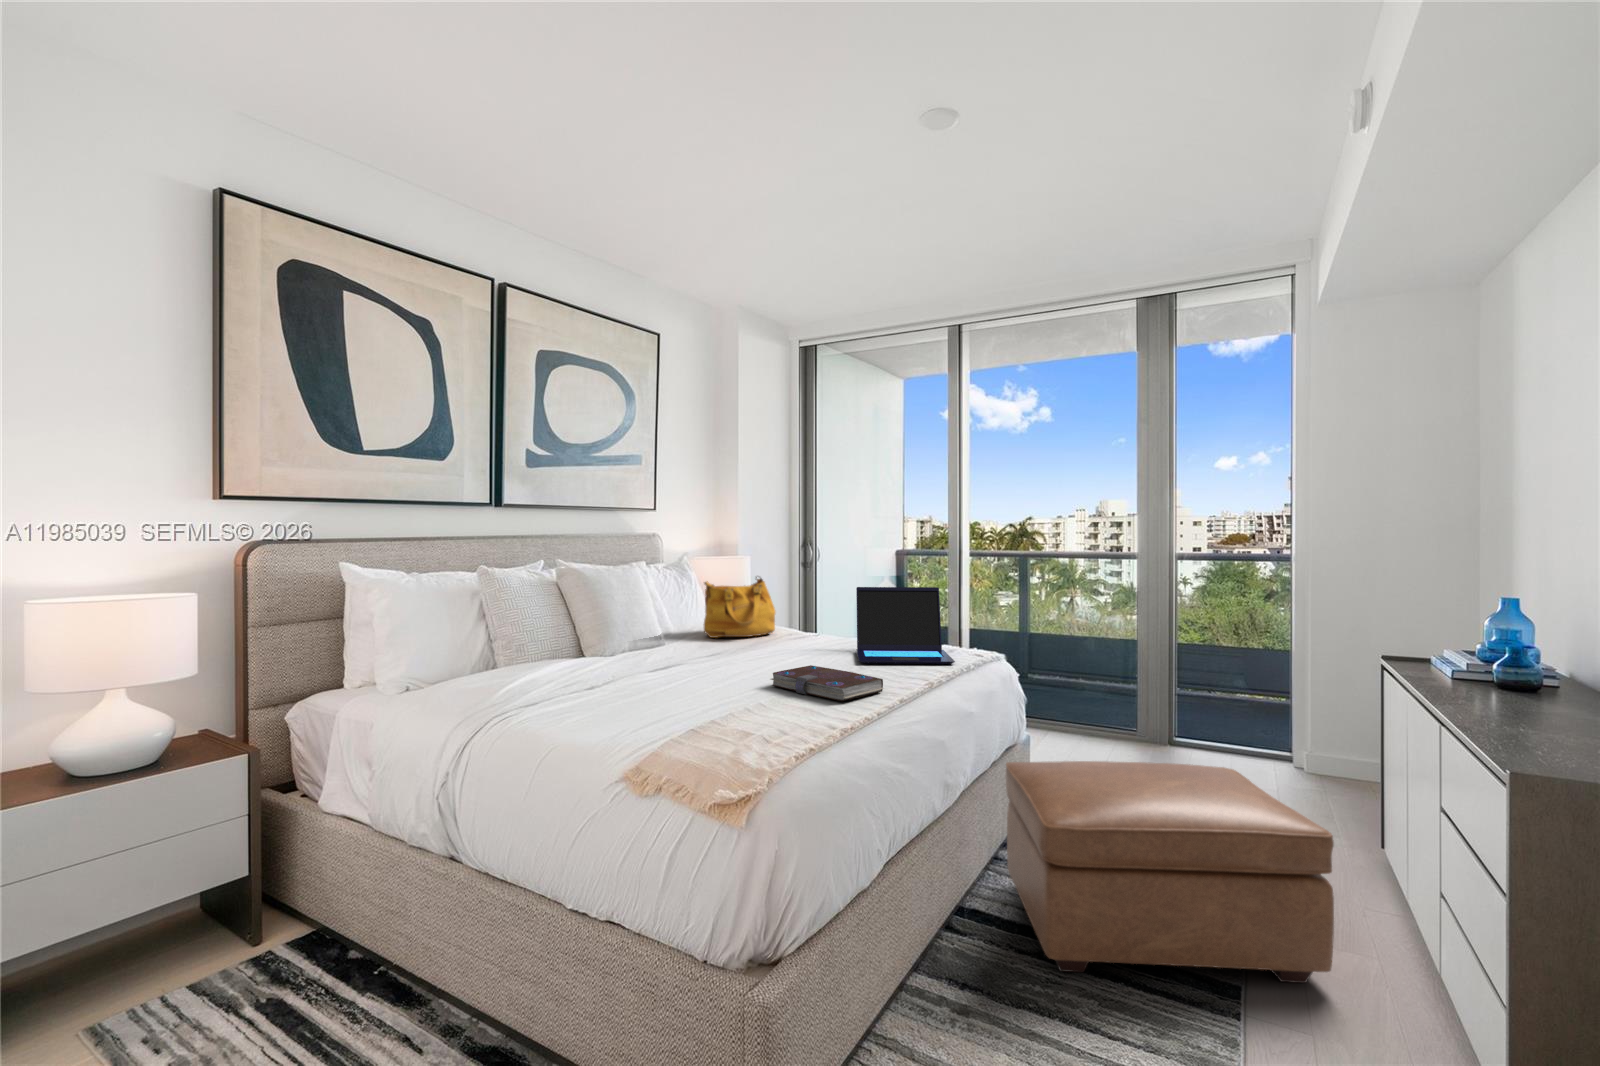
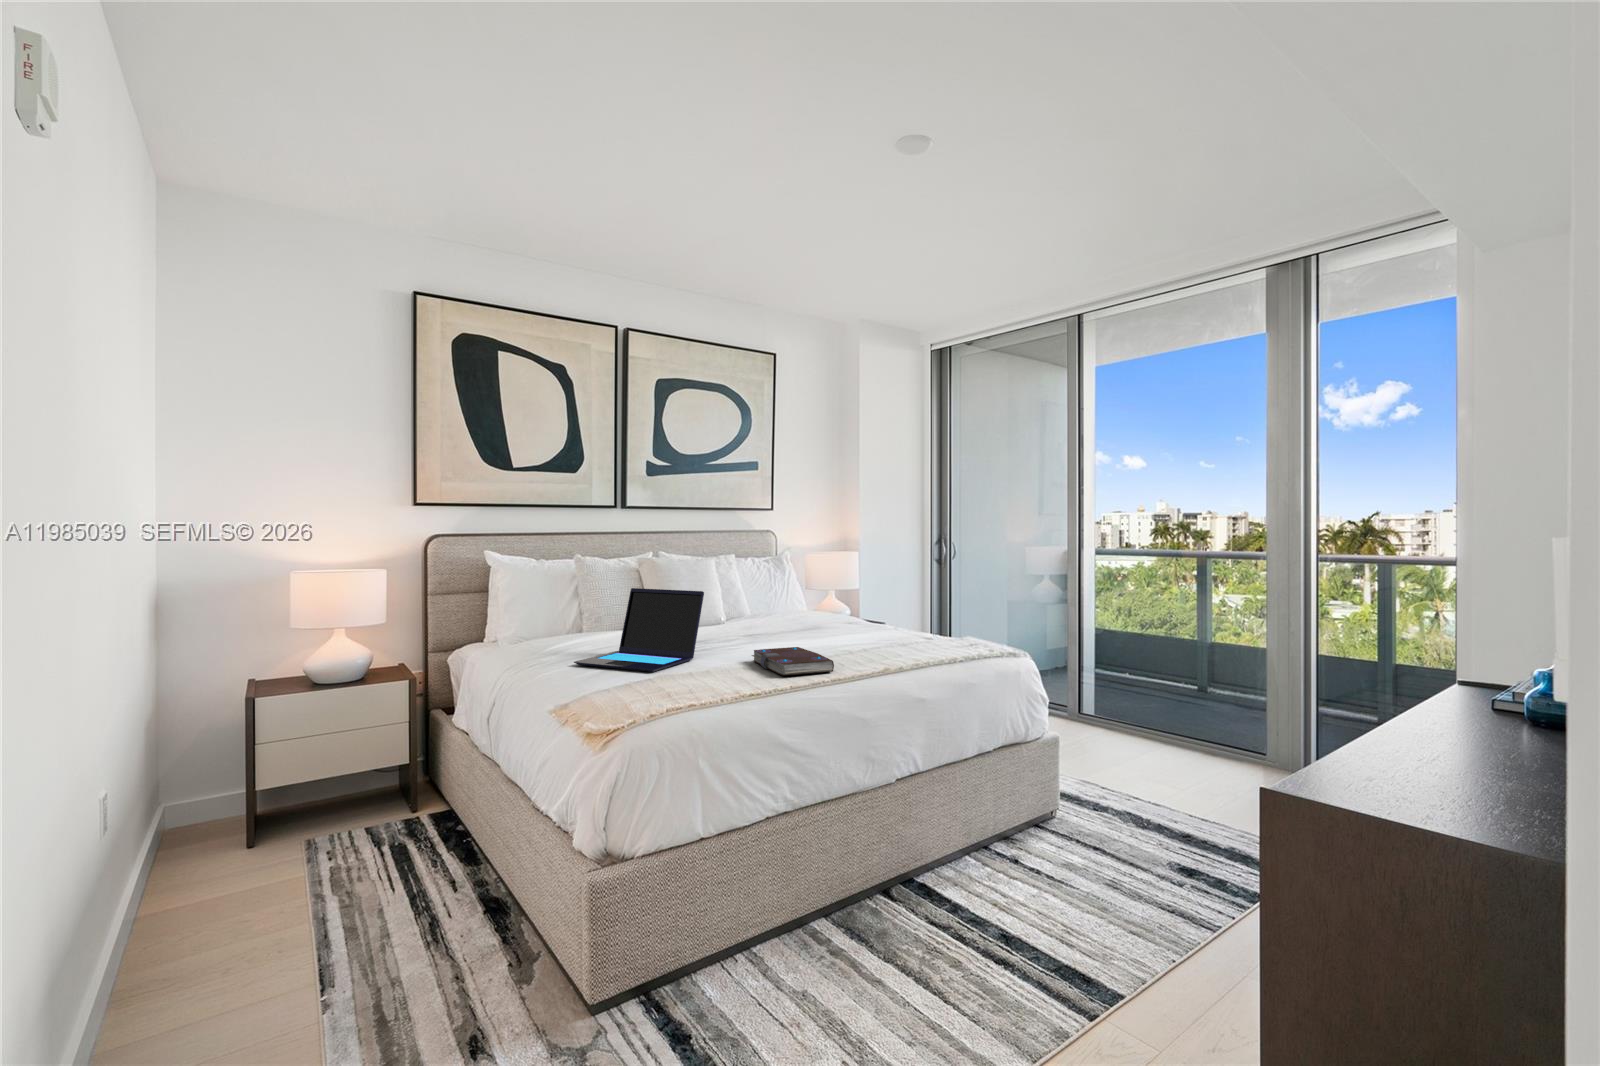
handbag: present [704,577,775,638] -> none [772,569,840,624]
laptop: present [856,587,955,664] -> present [574,588,704,672]
ottoman: present [1006,761,1334,983] -> none [933,752,1225,1003]

